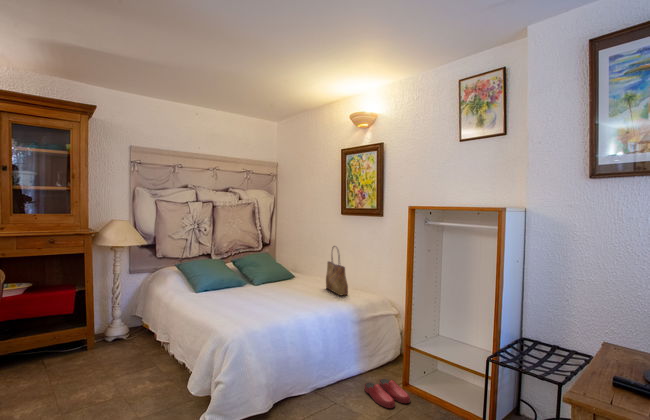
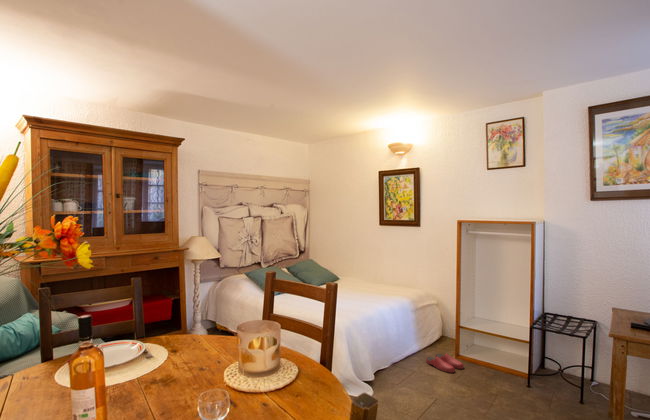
tote bag: present [326,246,348,295] -> none [373,252,396,292]

